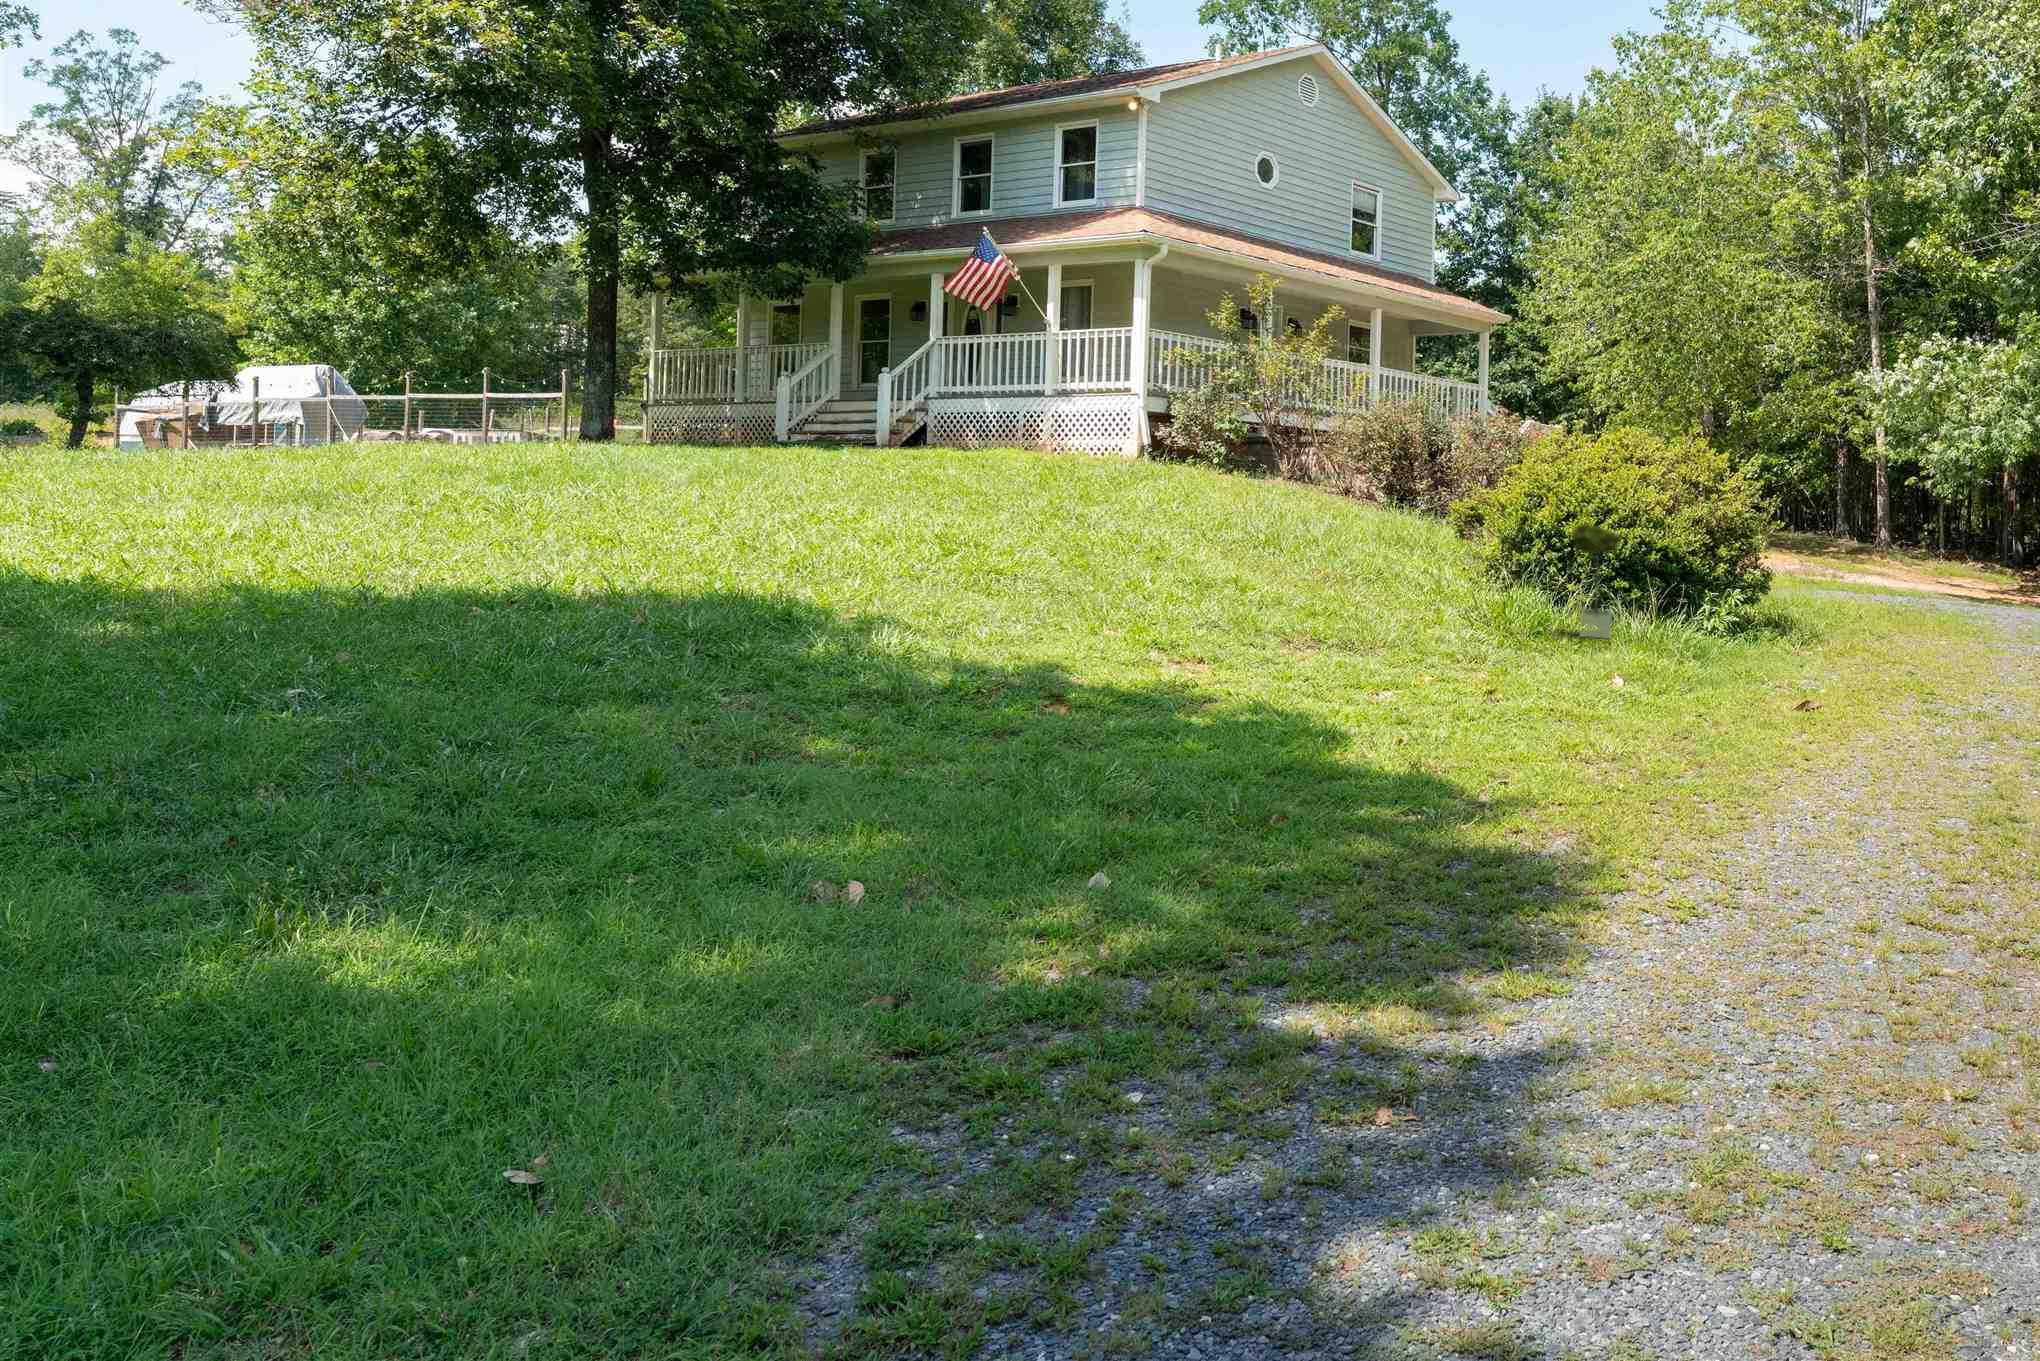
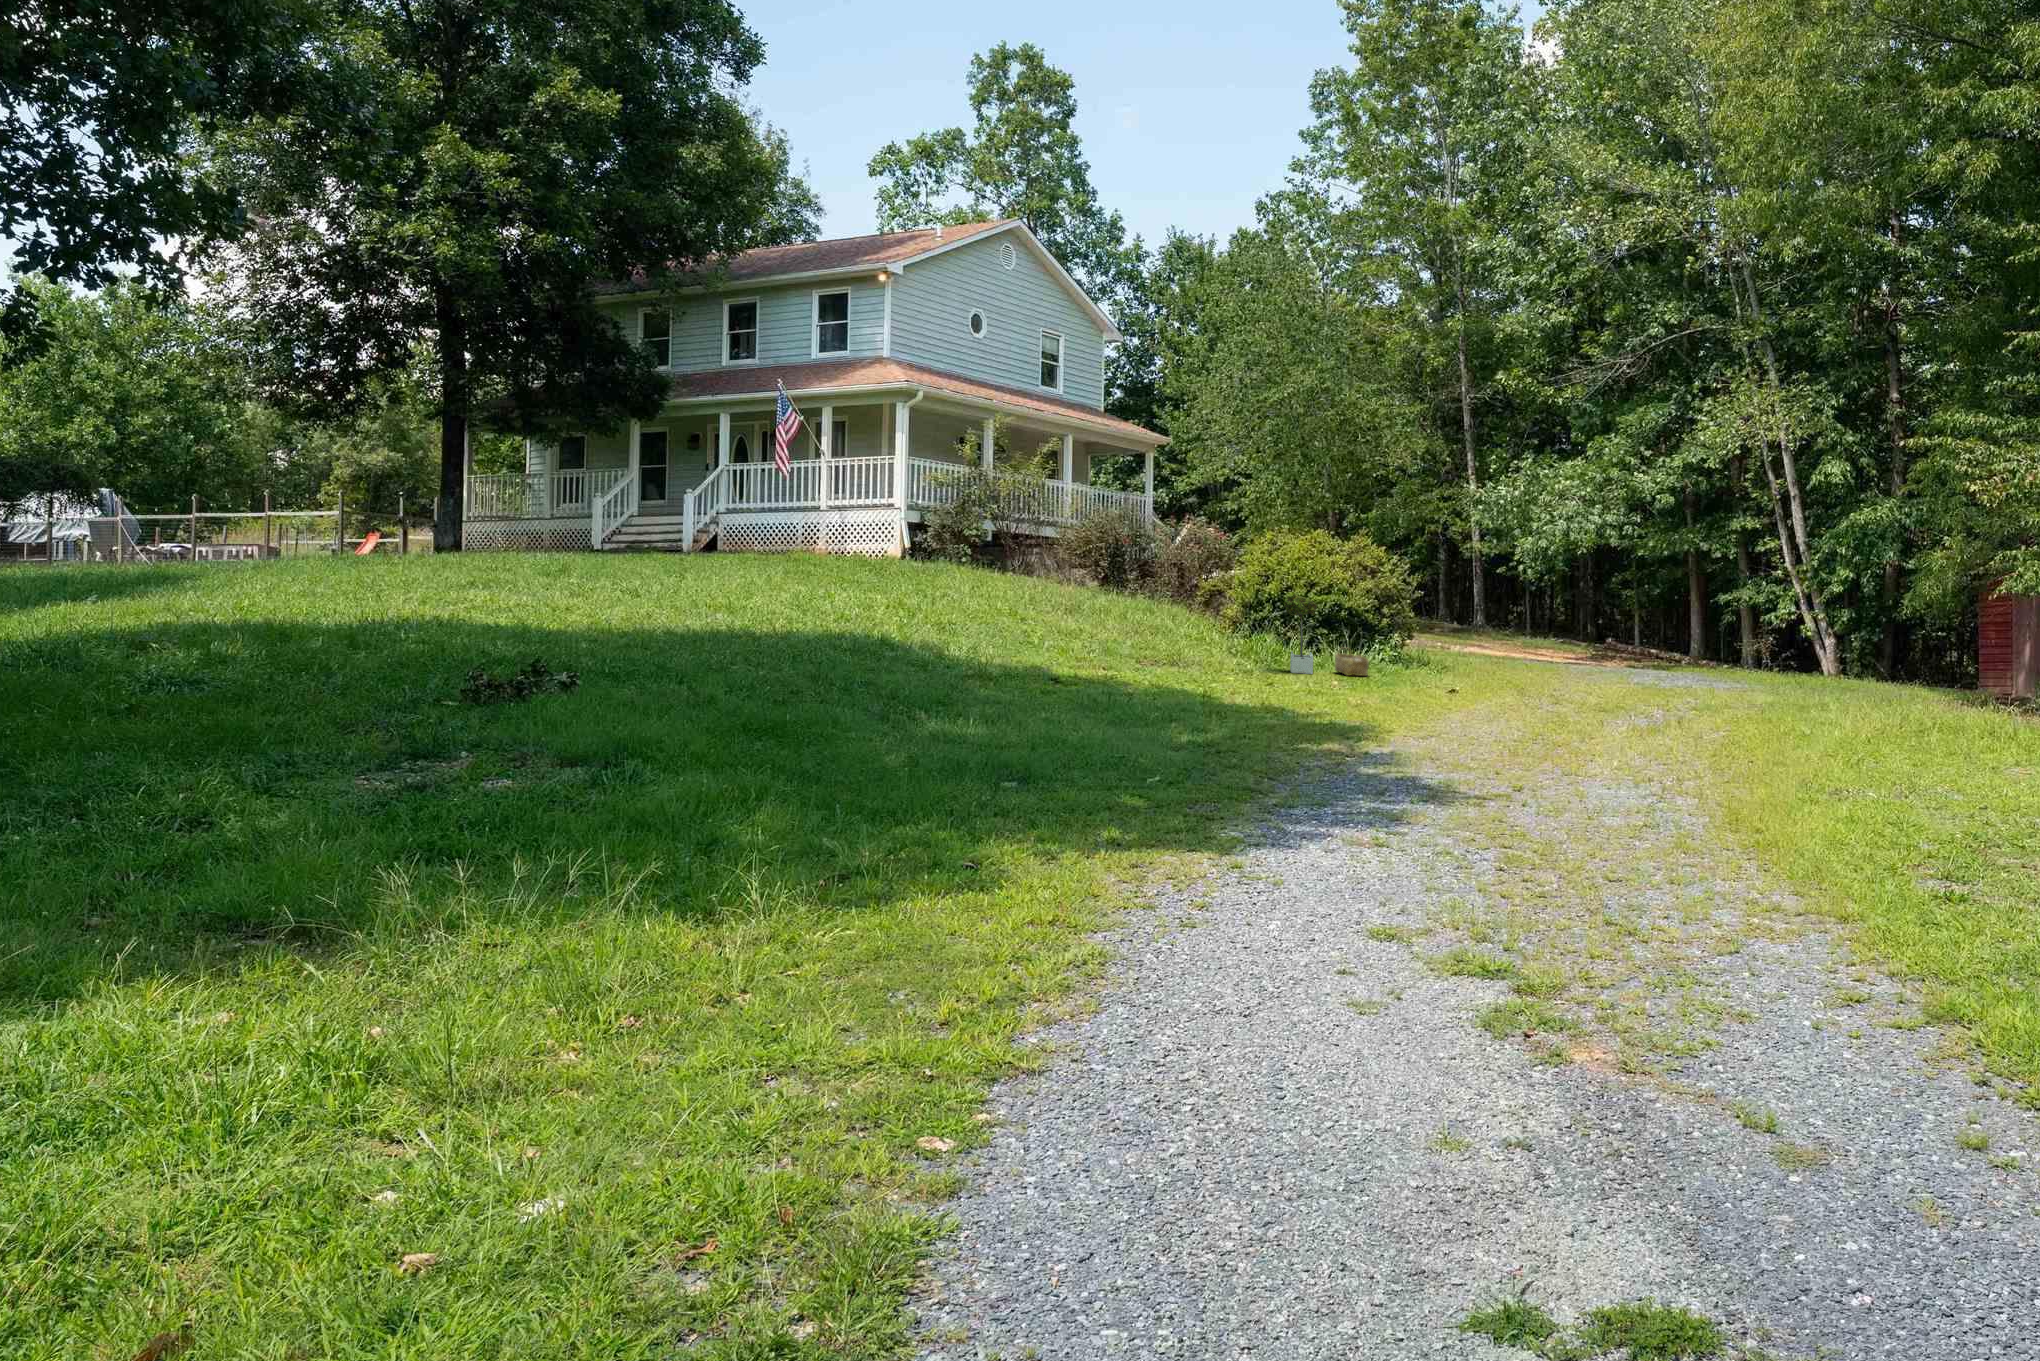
woven basket: none [1645,599,1694,642] -> present [1335,648,1369,676]

